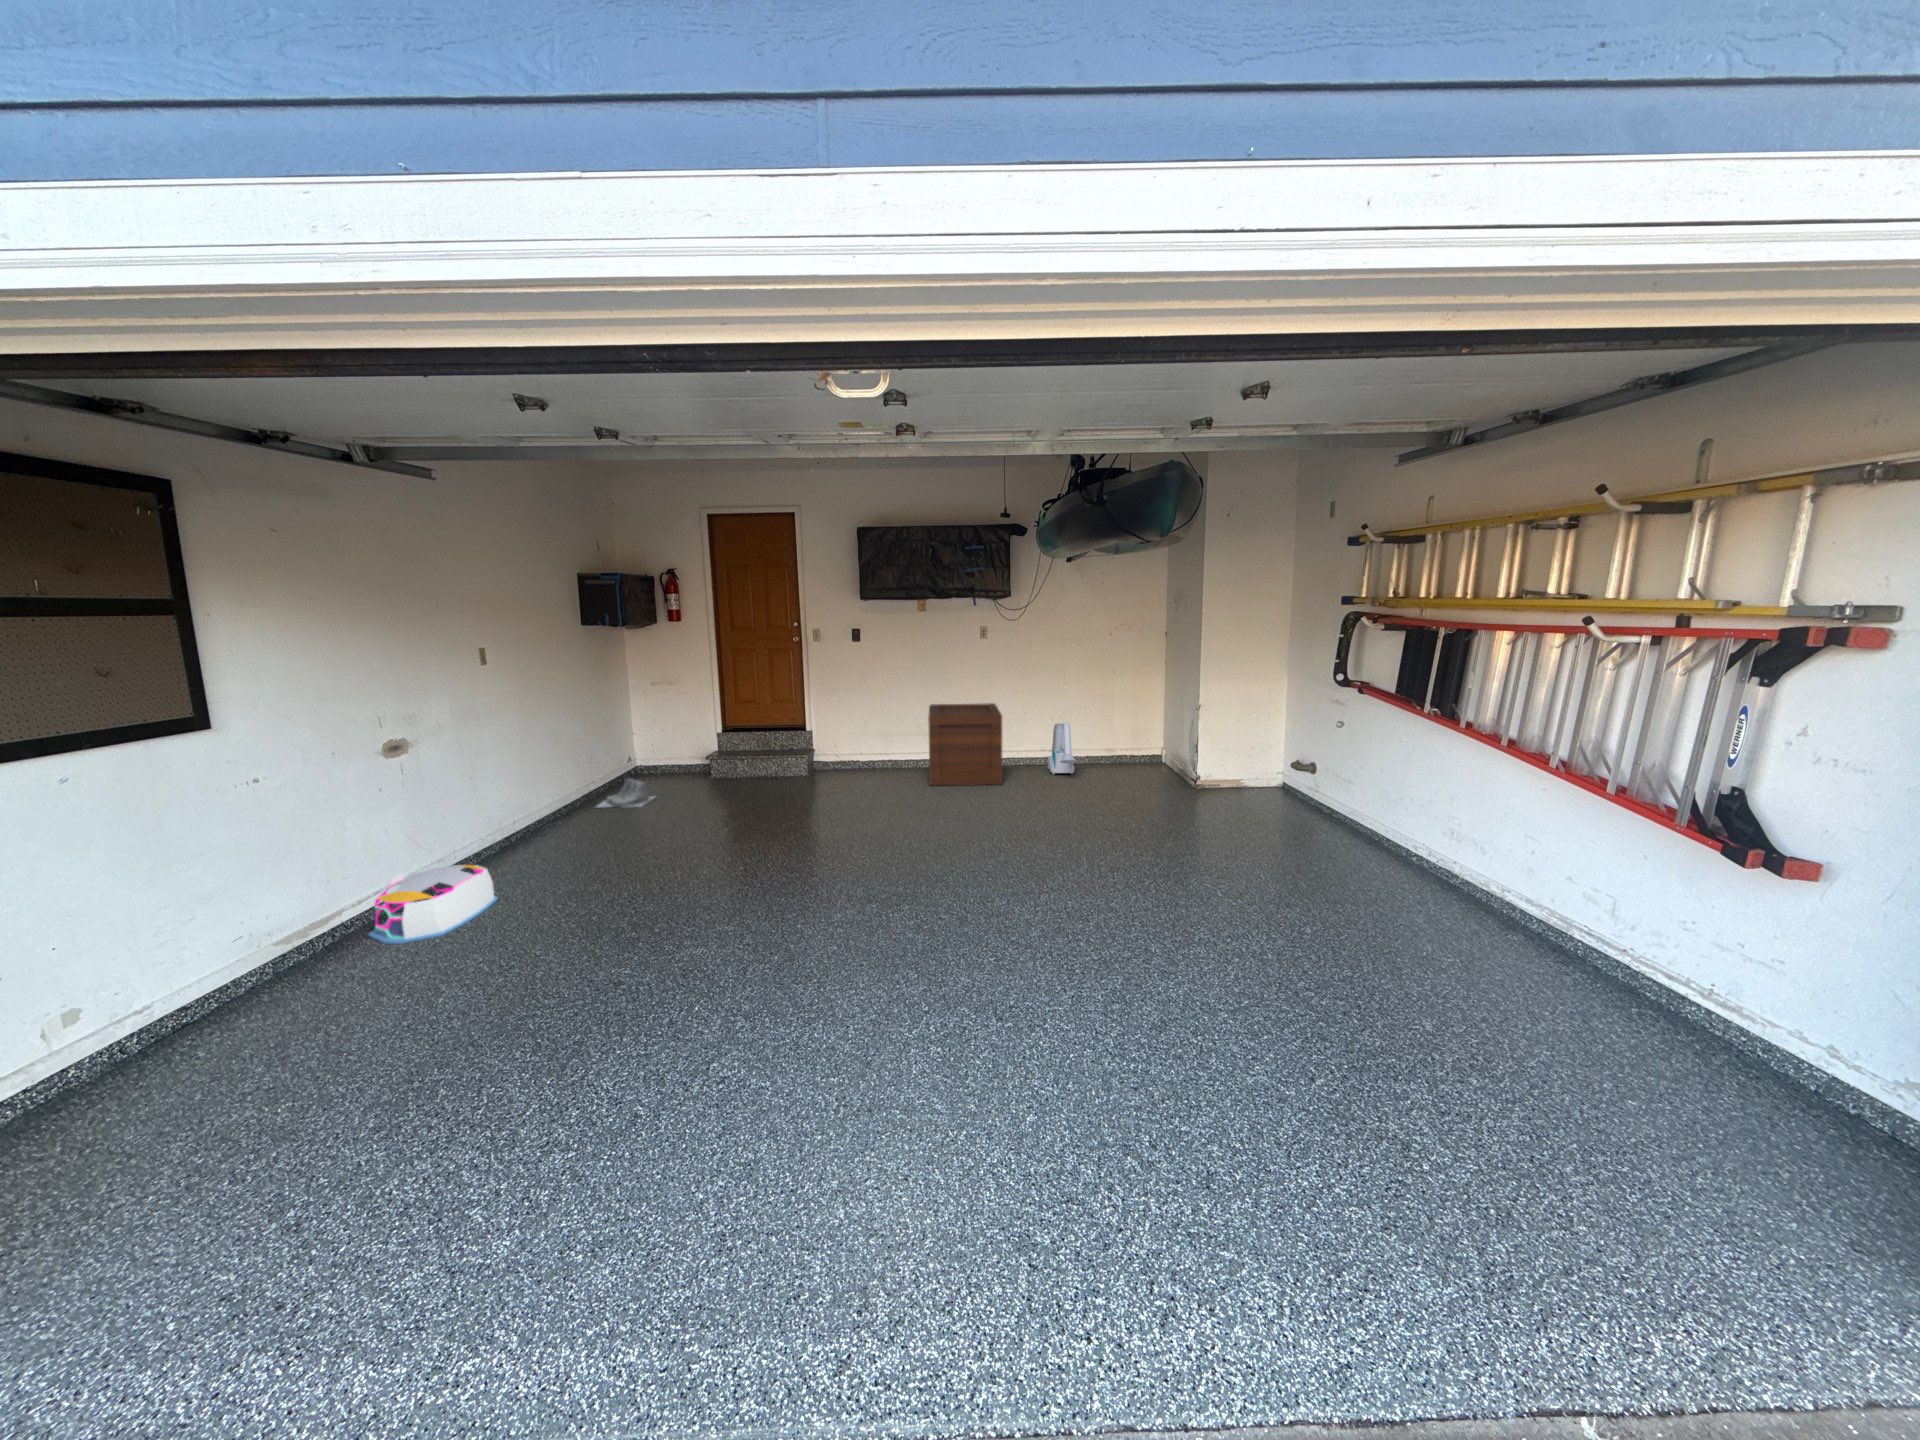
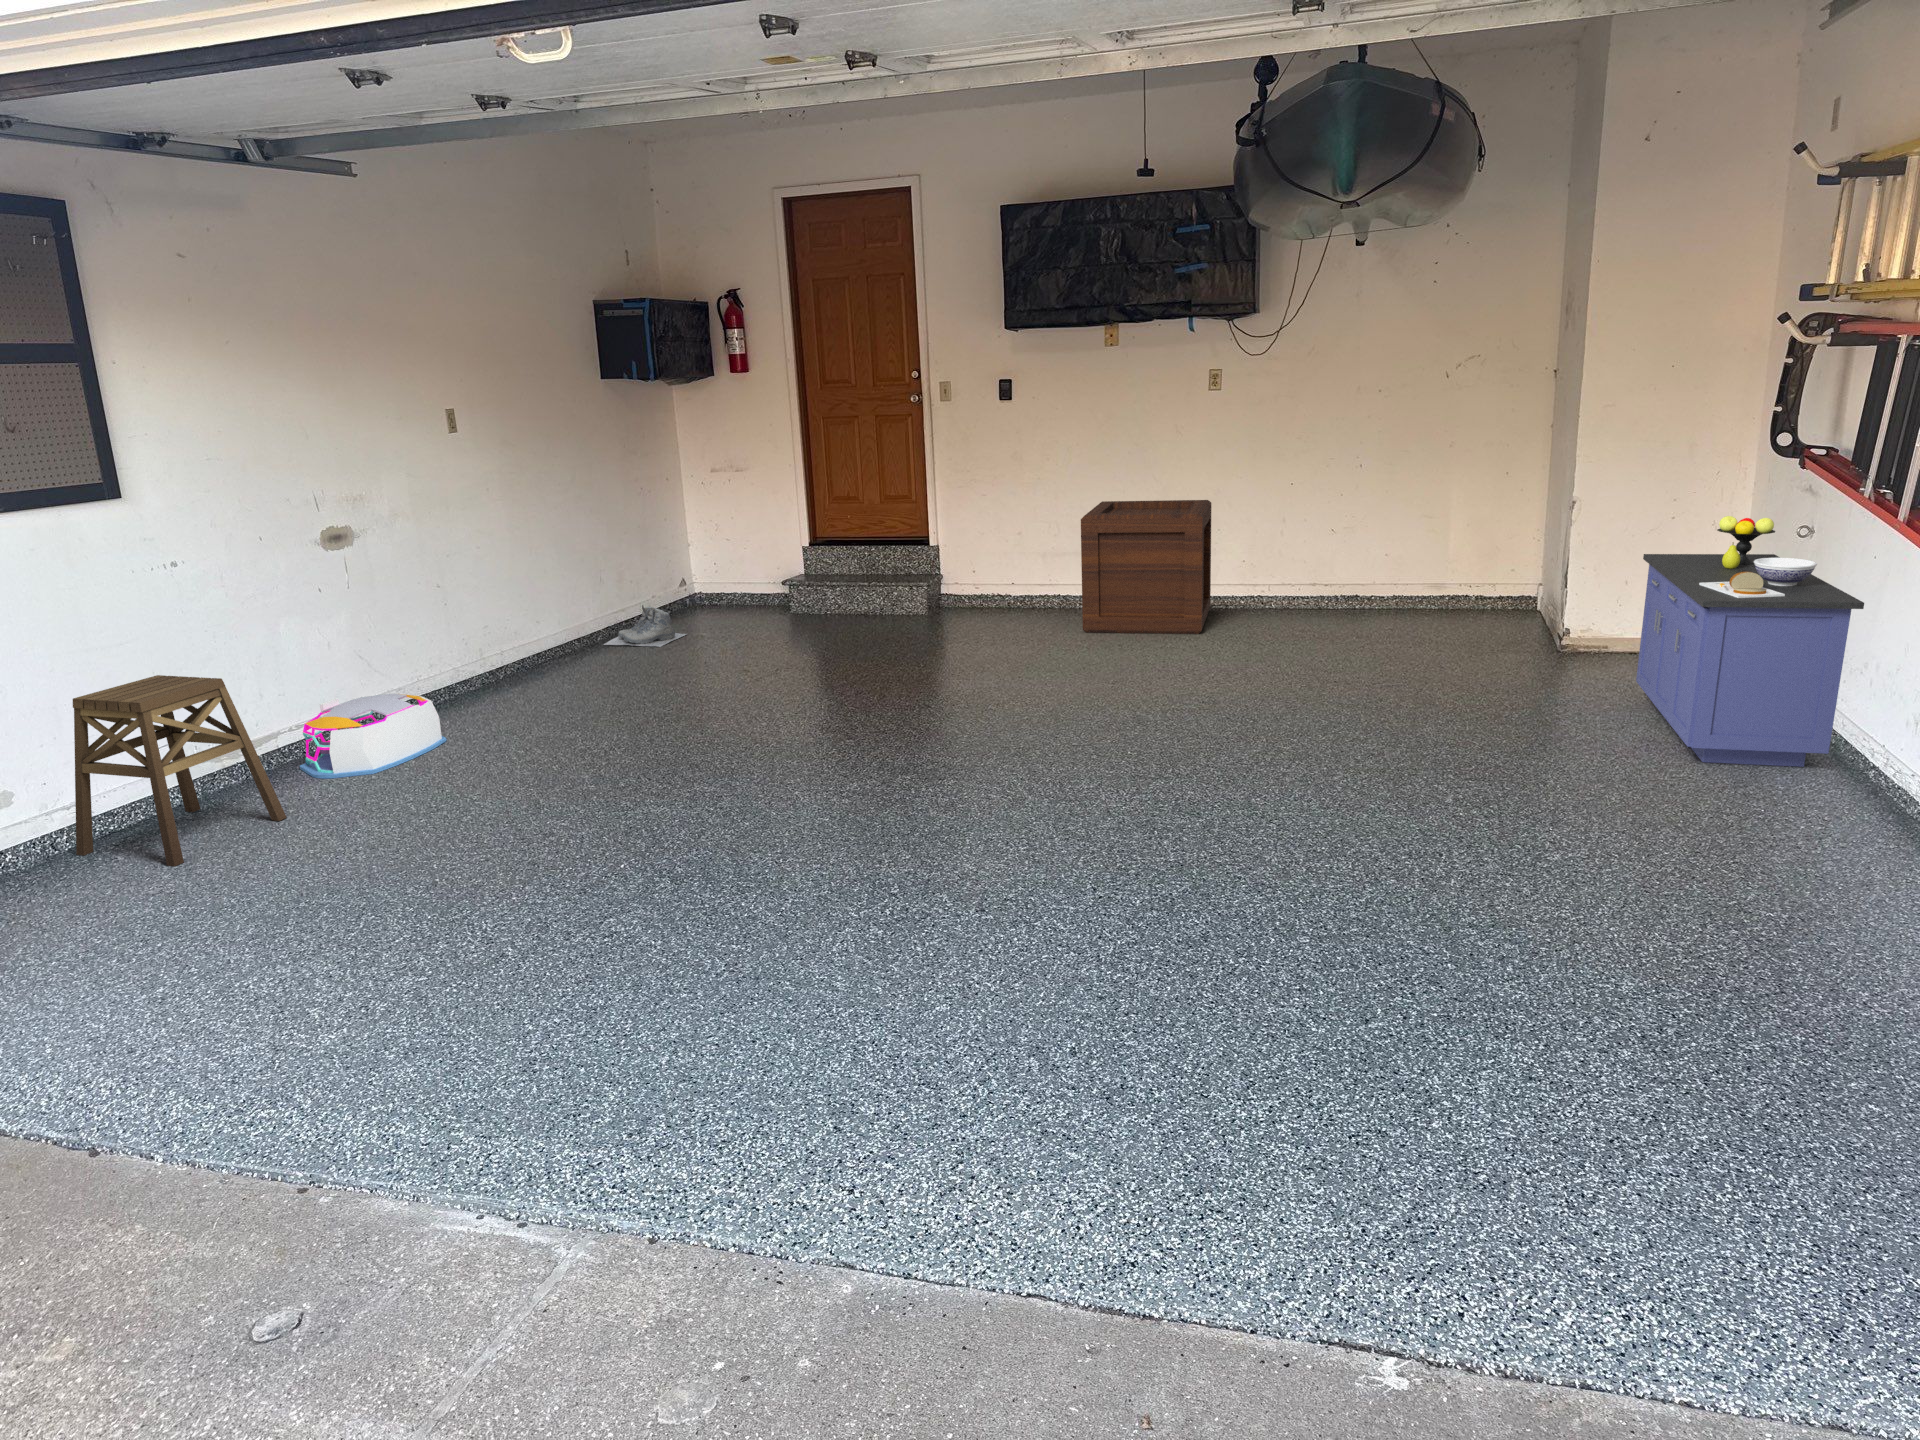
storage cabinet: none [1267,719,1412,859] -> present [1636,516,1864,767]
vacuum cleaner: present [1048,722,1077,775] -> none [1296,530,1340,623]
stool: none [148,876,372,1055] -> present [73,675,287,866]

